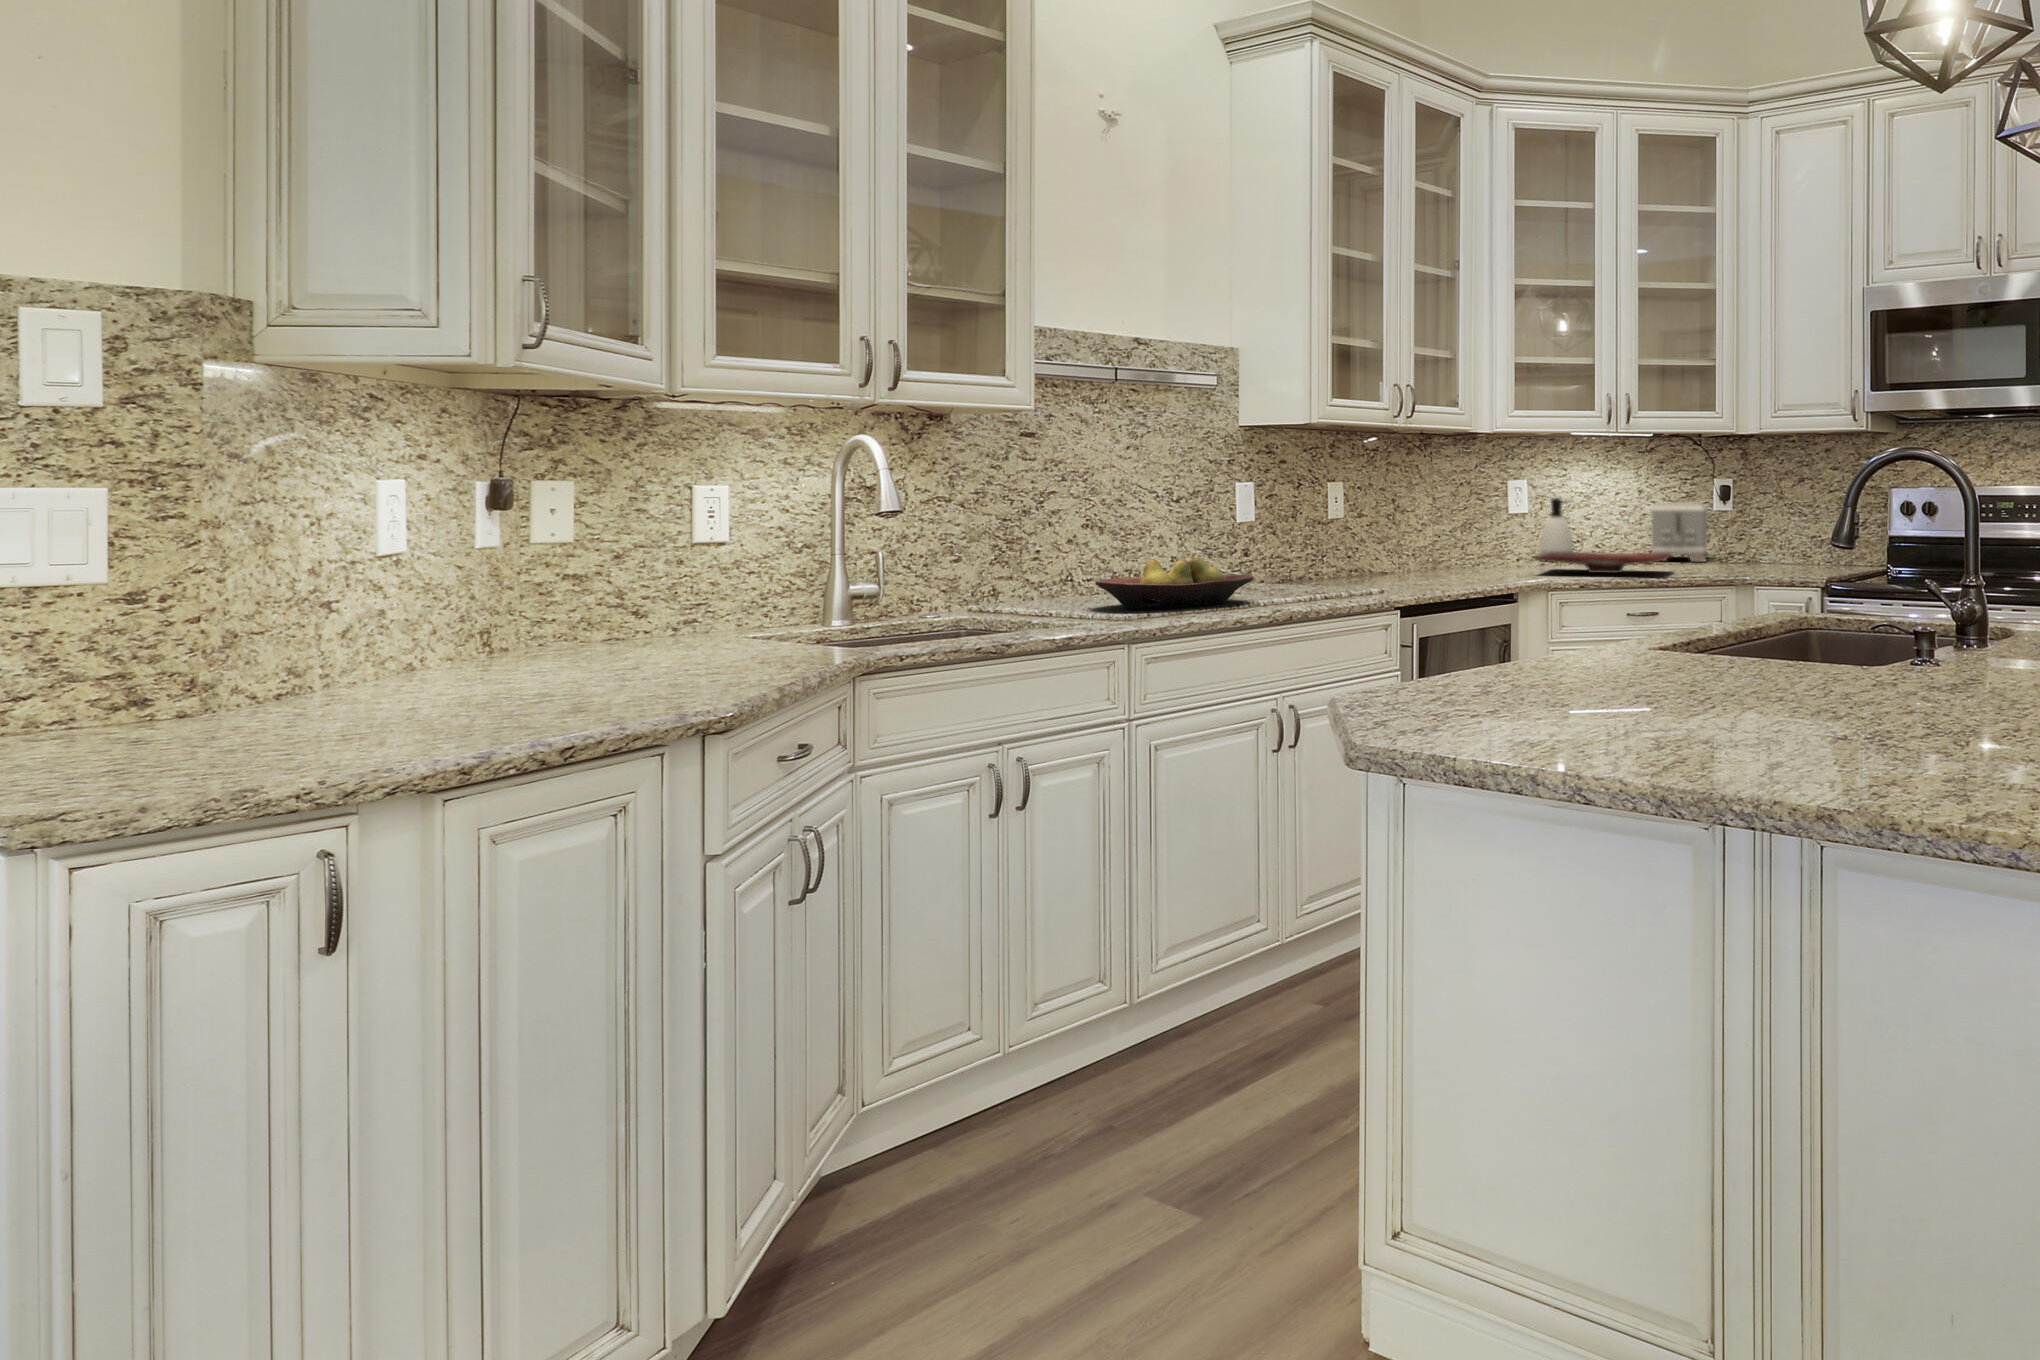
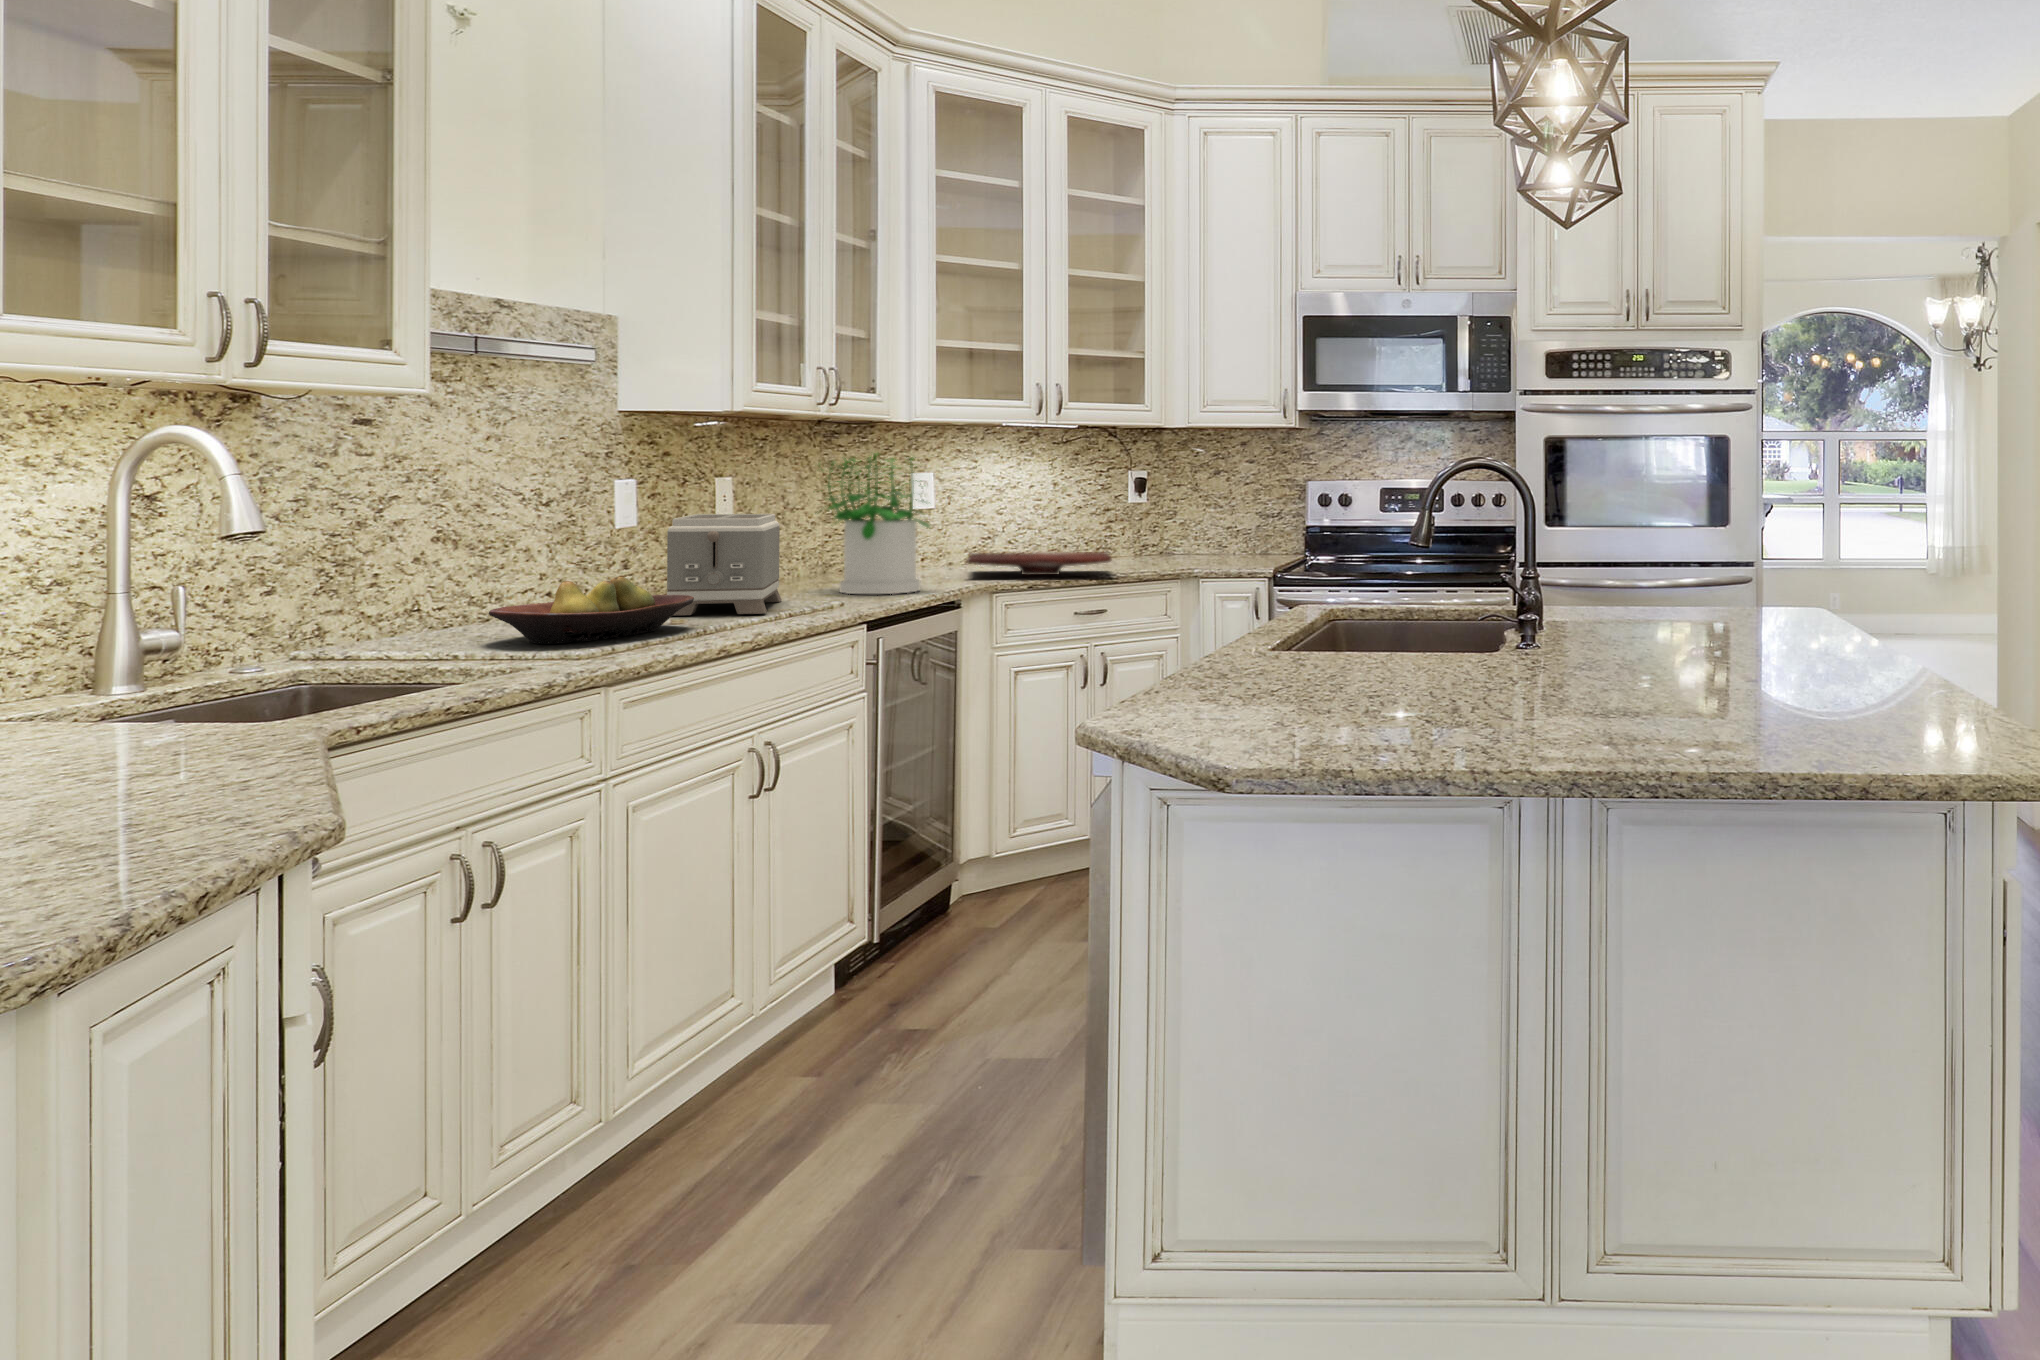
potted plant: none [1391,457,1484,583] -> present [828,454,930,594]
soap dispenser: present [1540,498,1573,555] -> none [939,492,980,560]
toaster: present [1652,502,1708,562] -> present [667,514,782,616]

